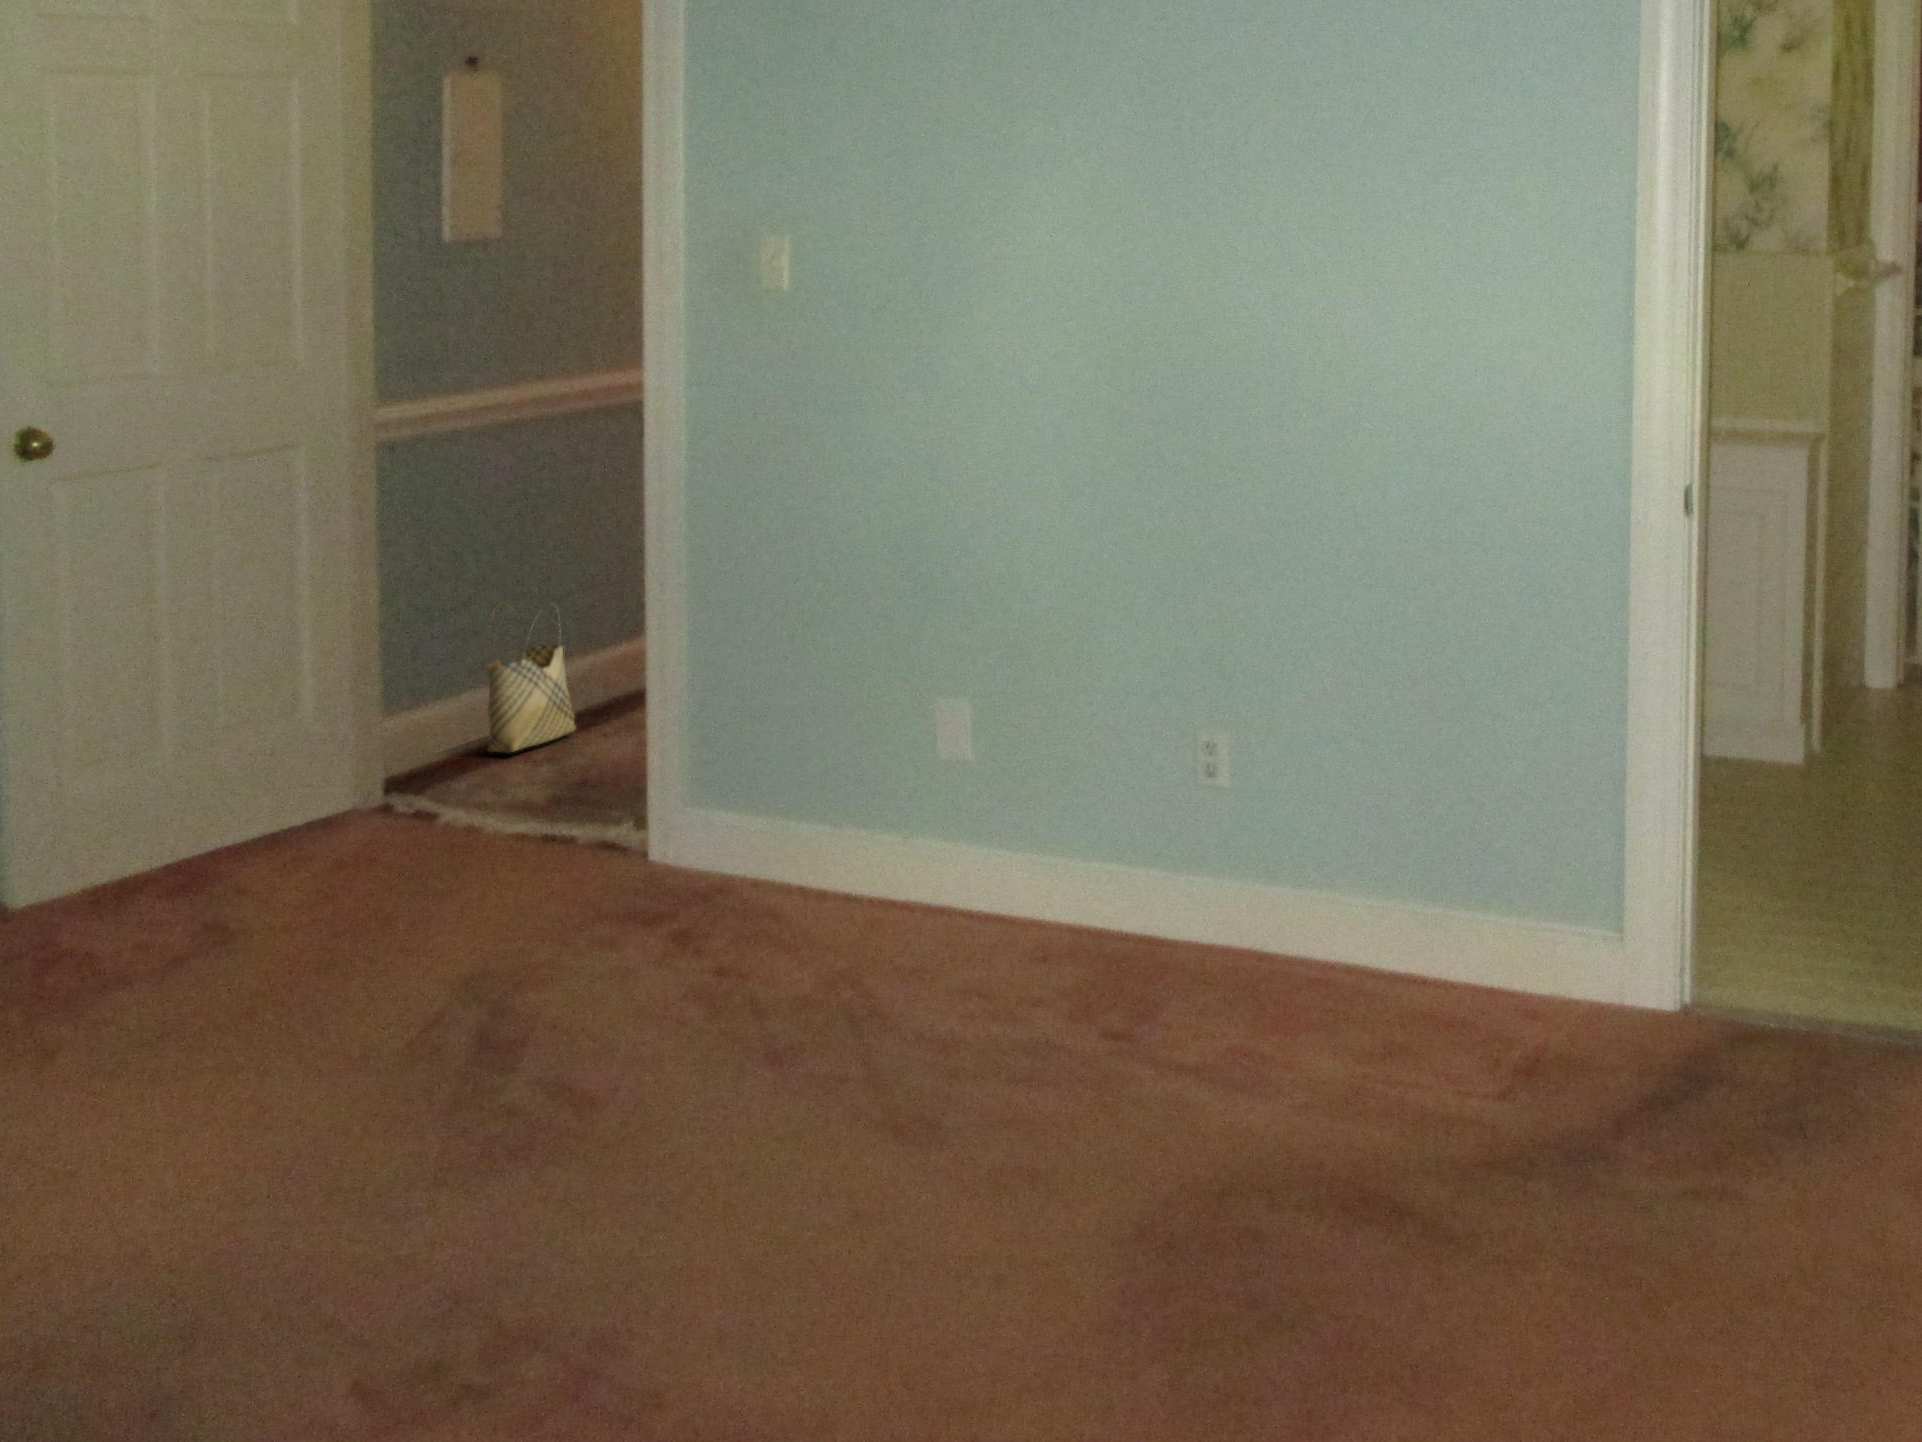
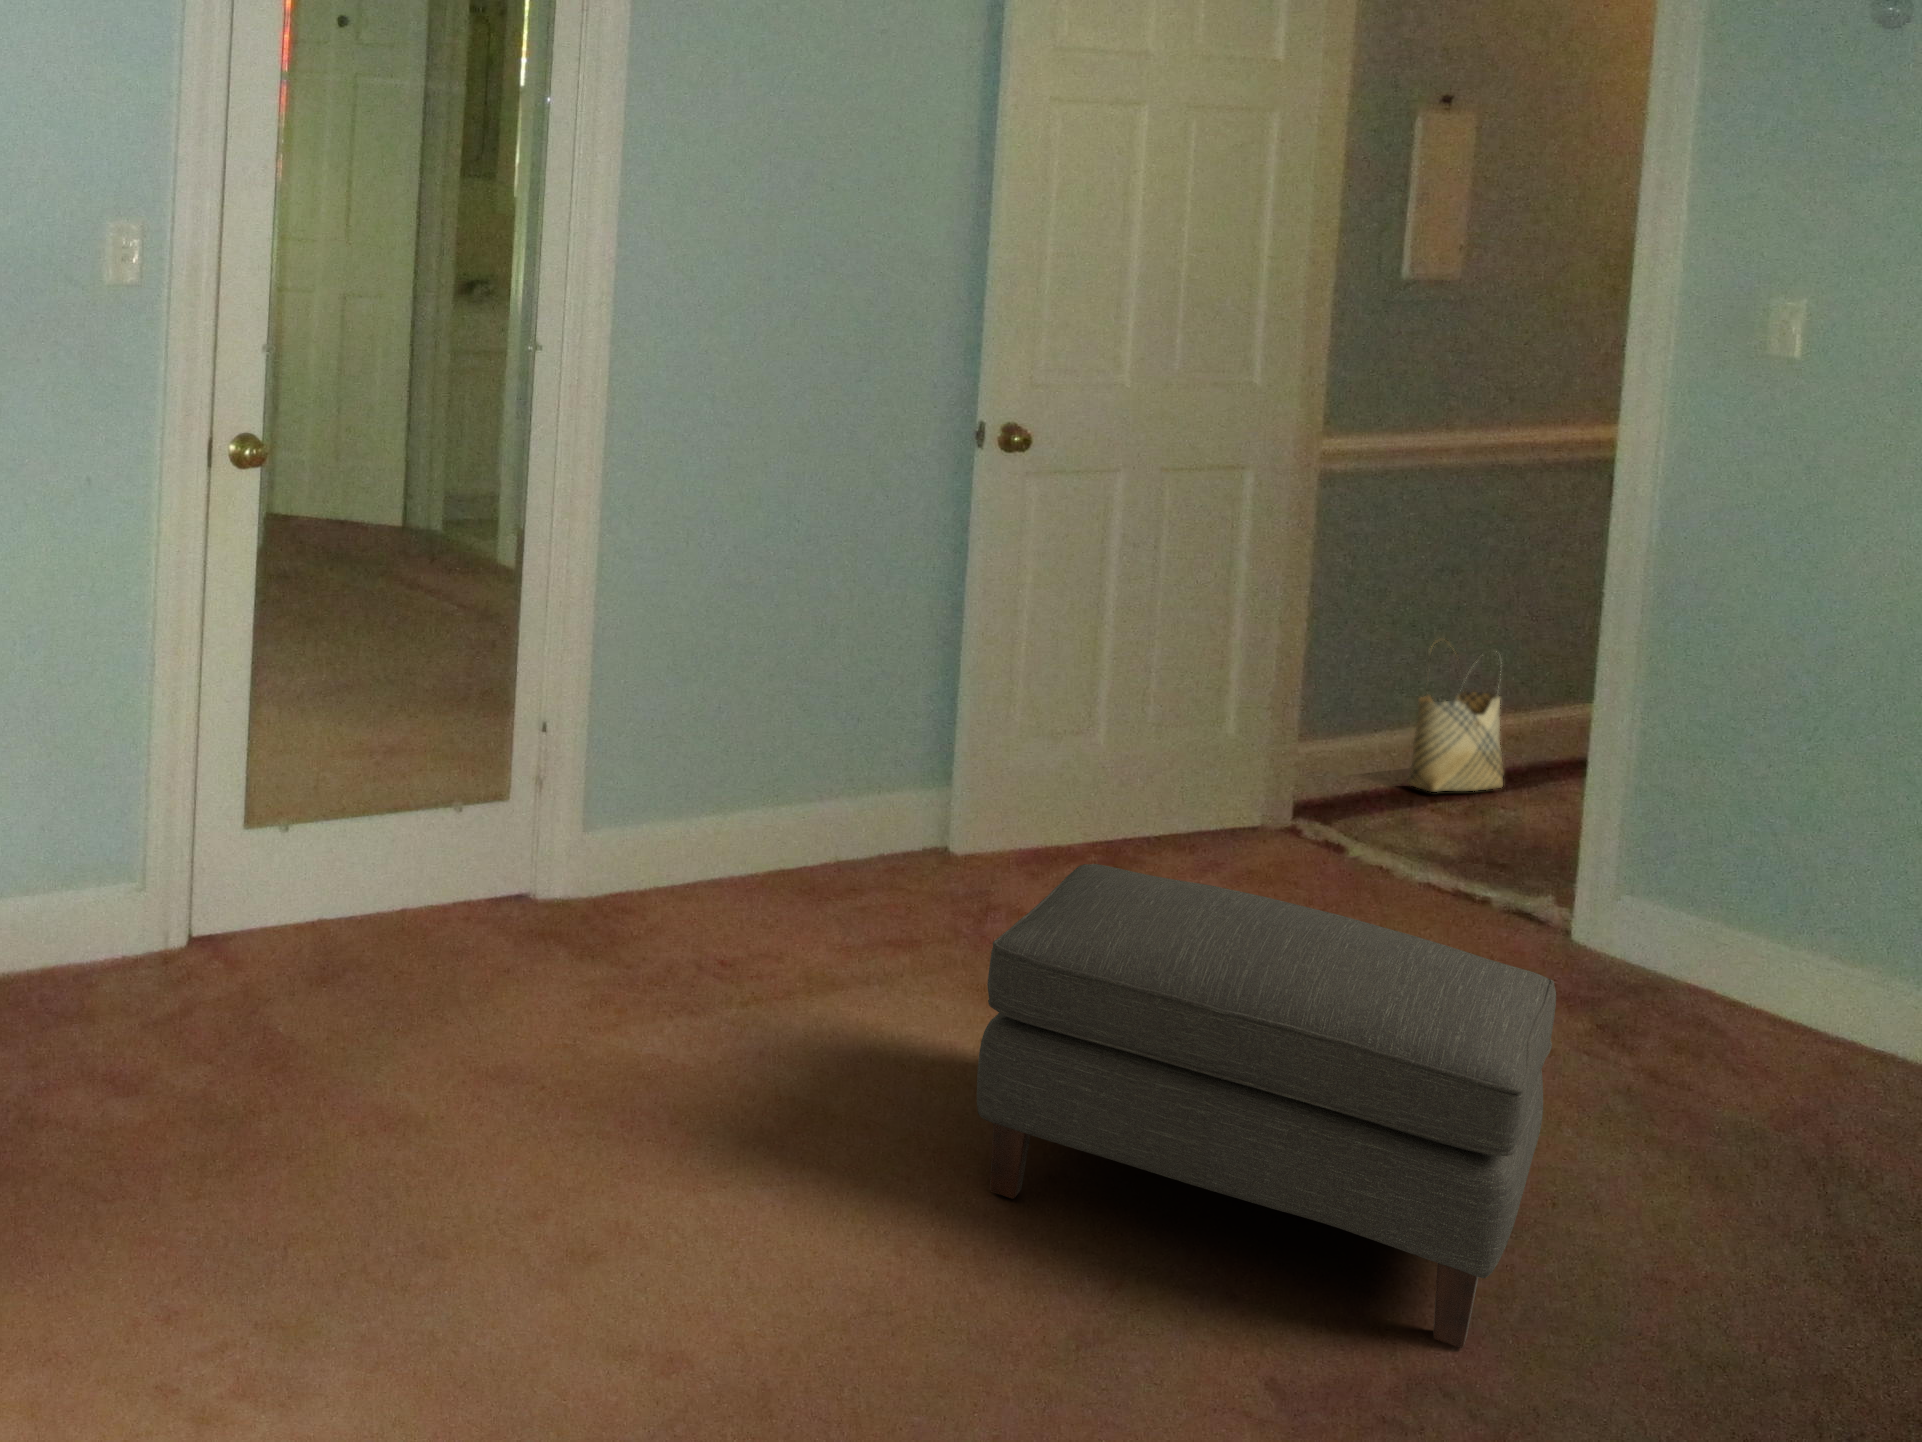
ottoman: none [39,913,641,1355] -> present [977,864,1556,1348]

